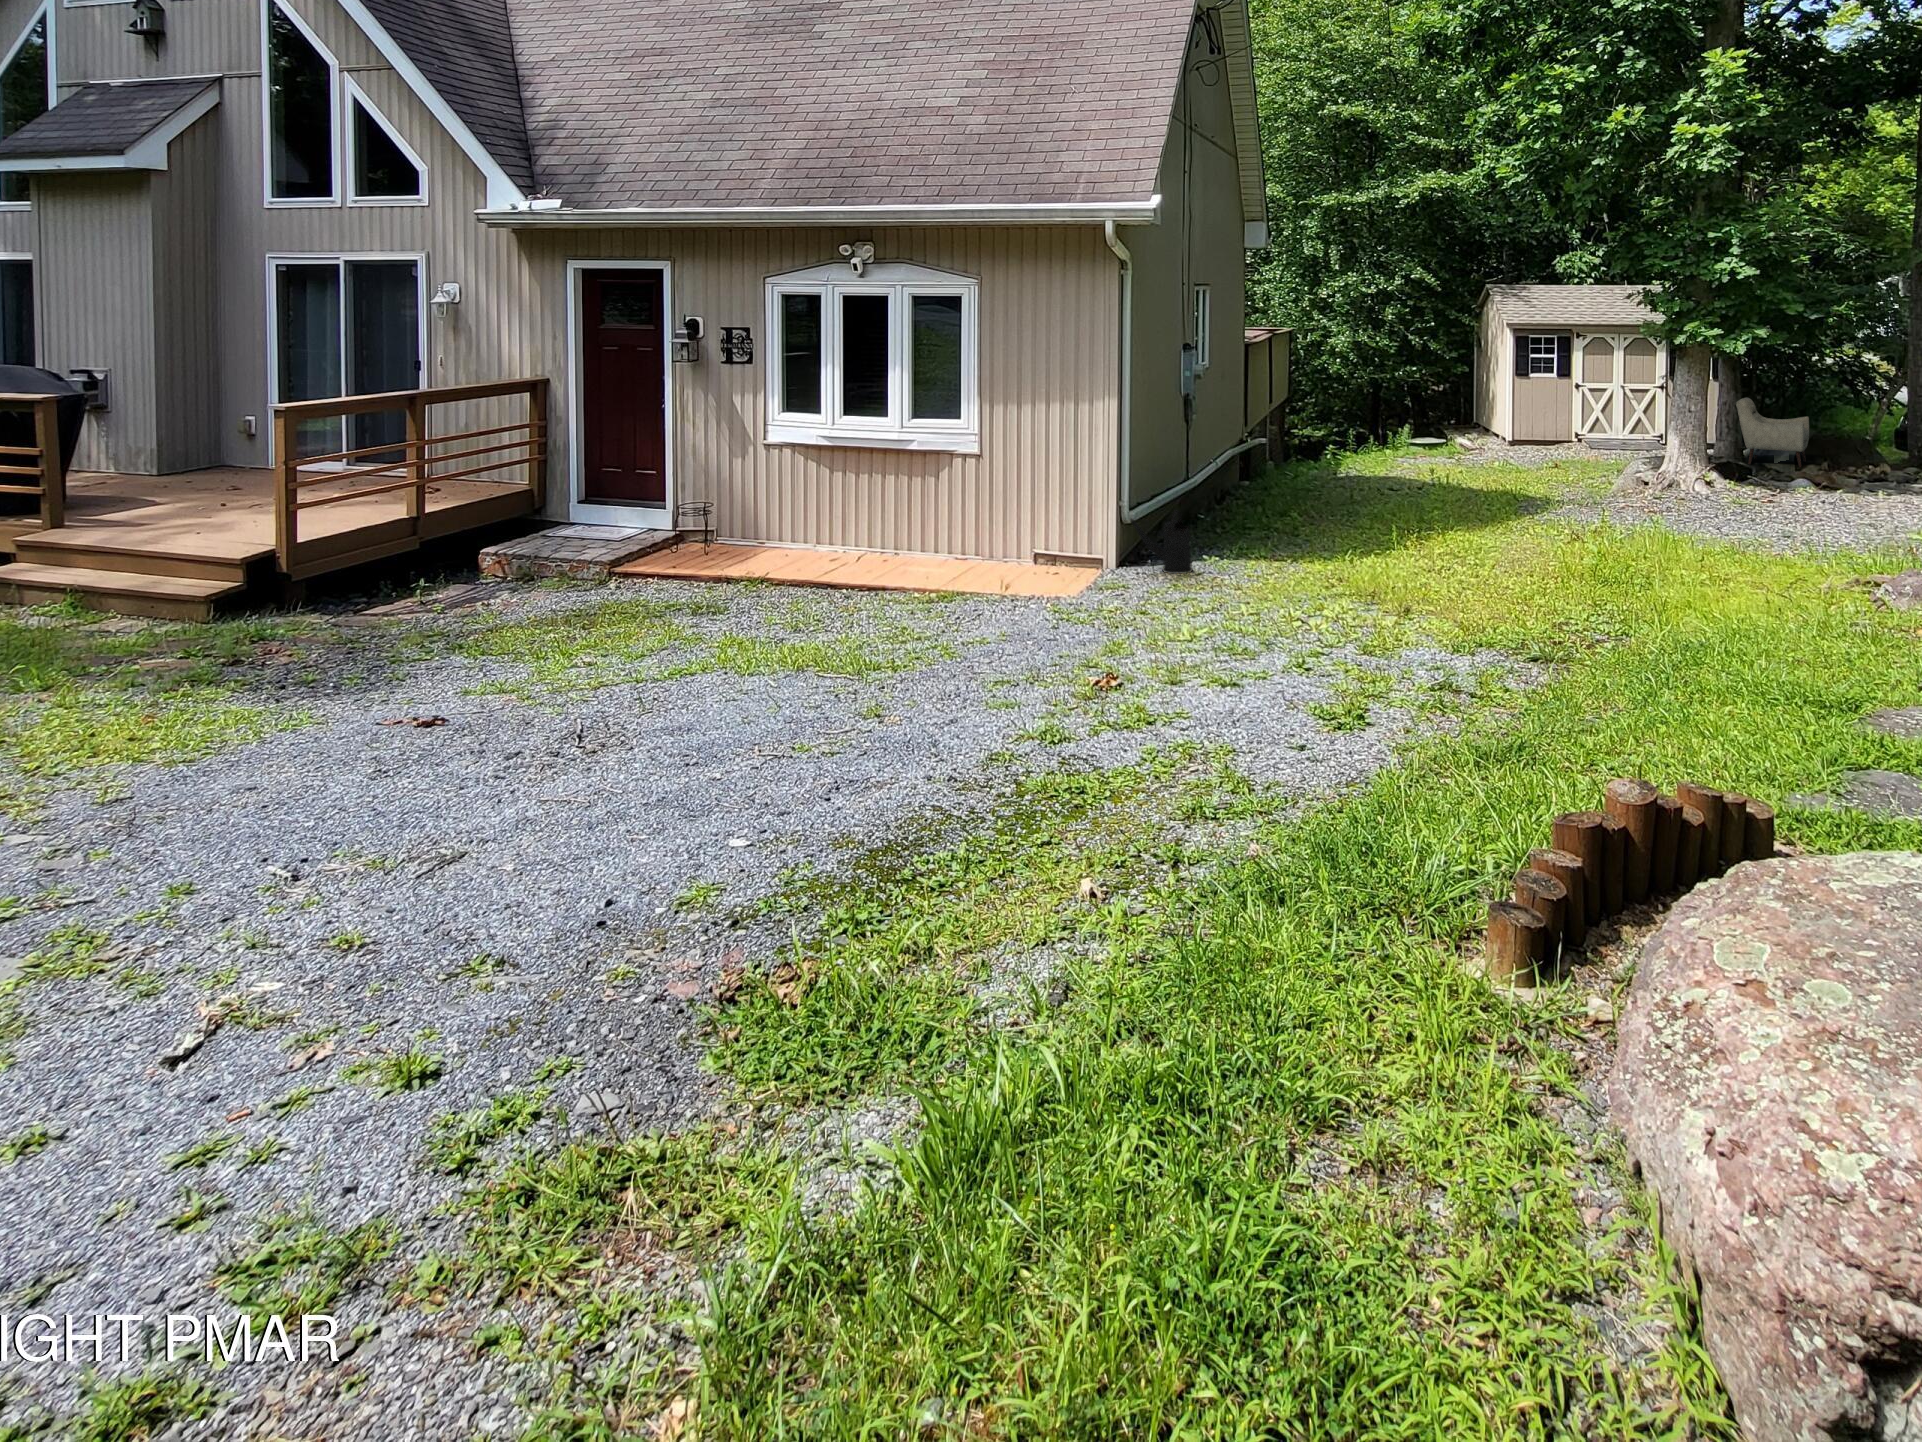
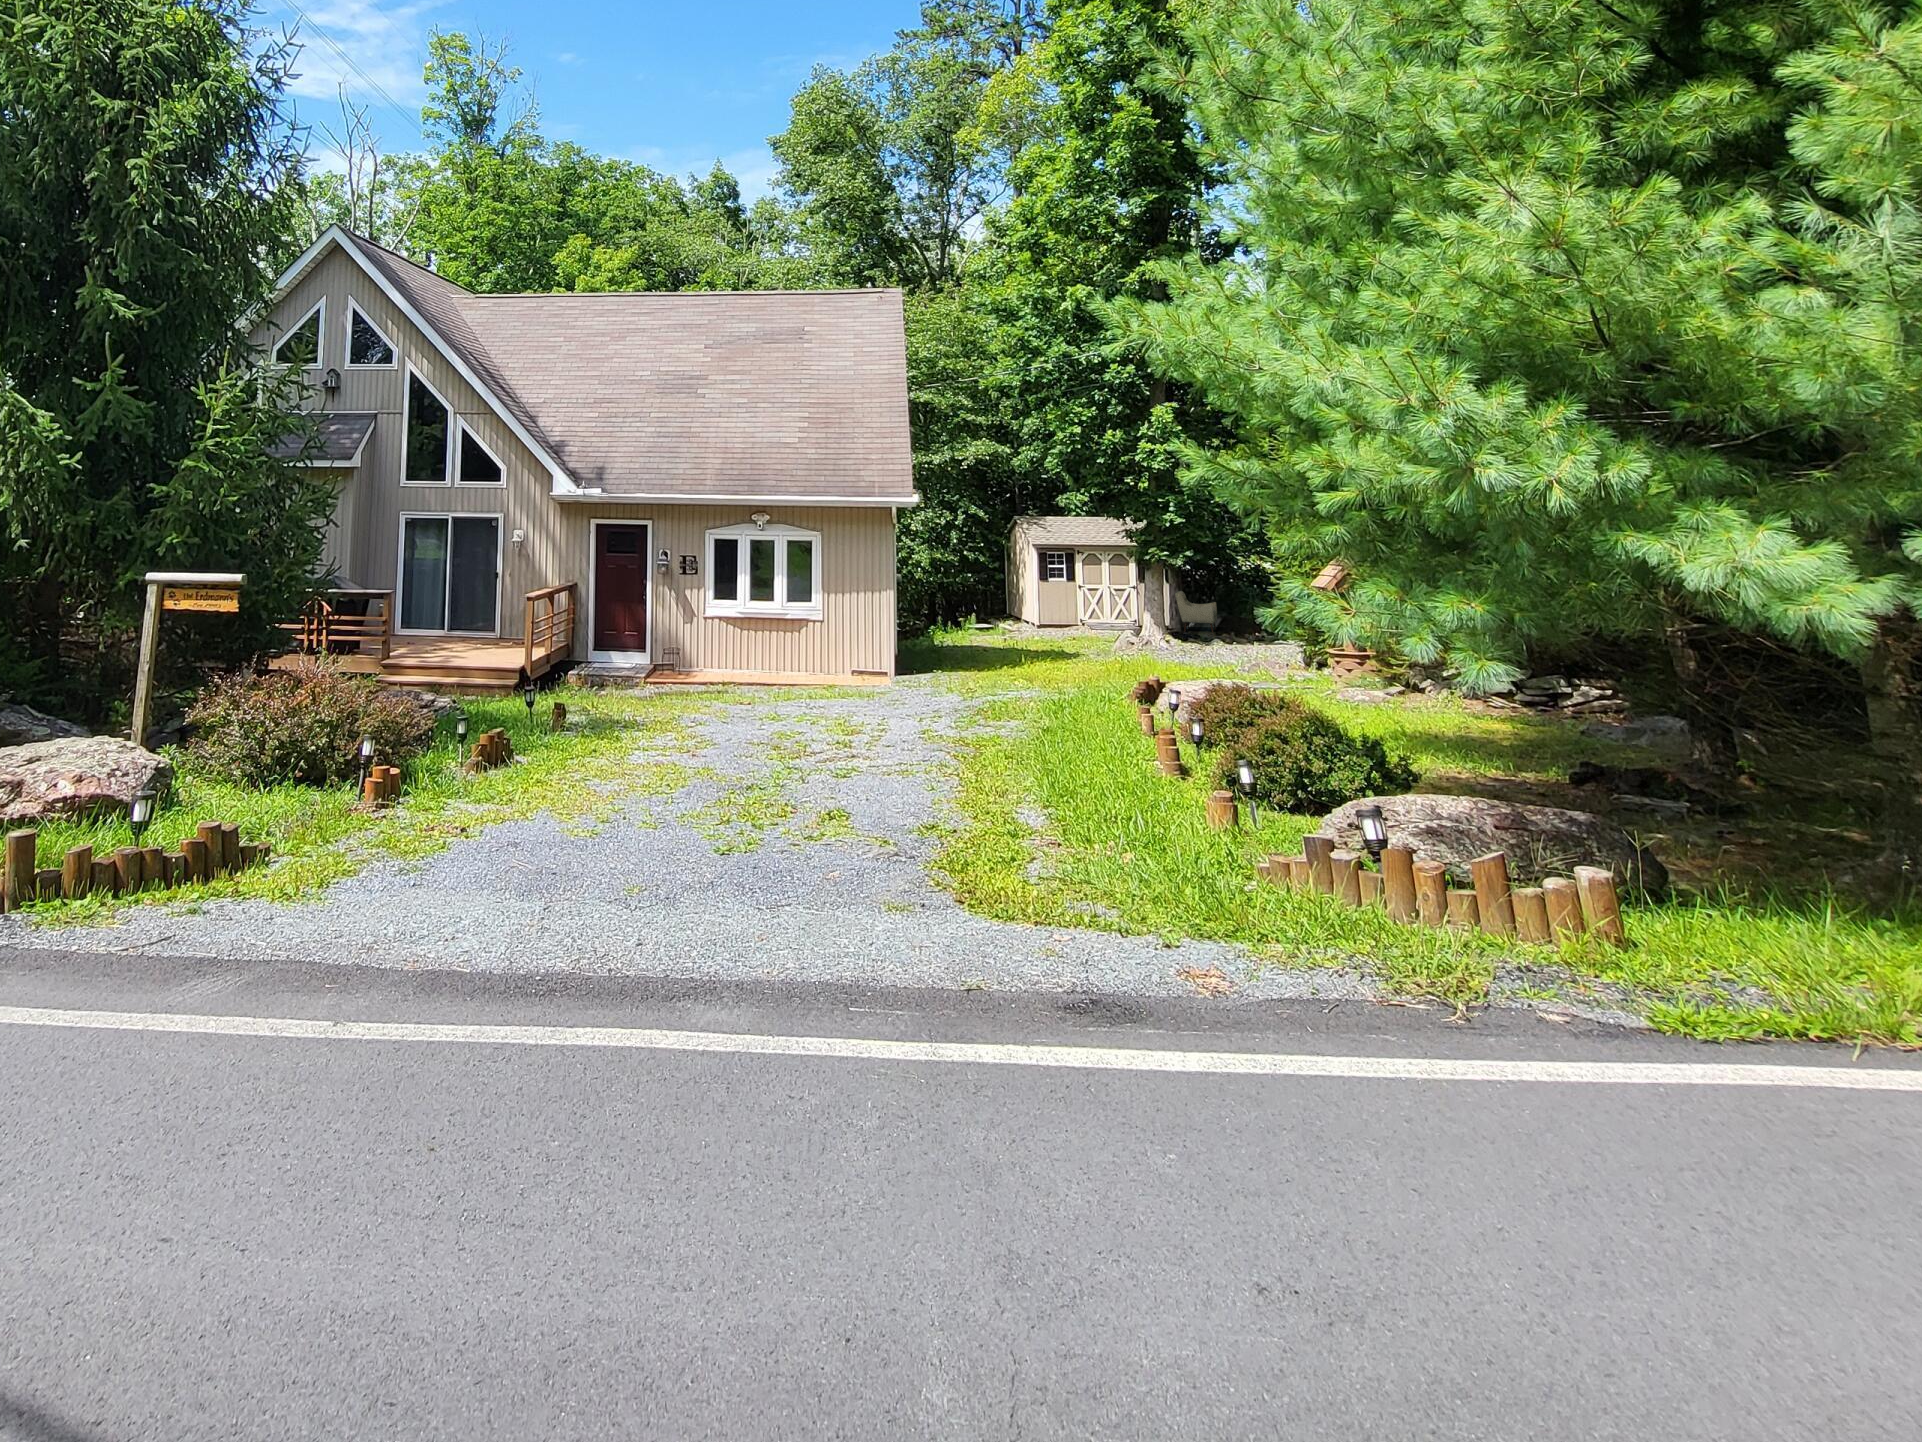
watering can: present [1130,510,1200,574] -> none [897,648,935,680]

